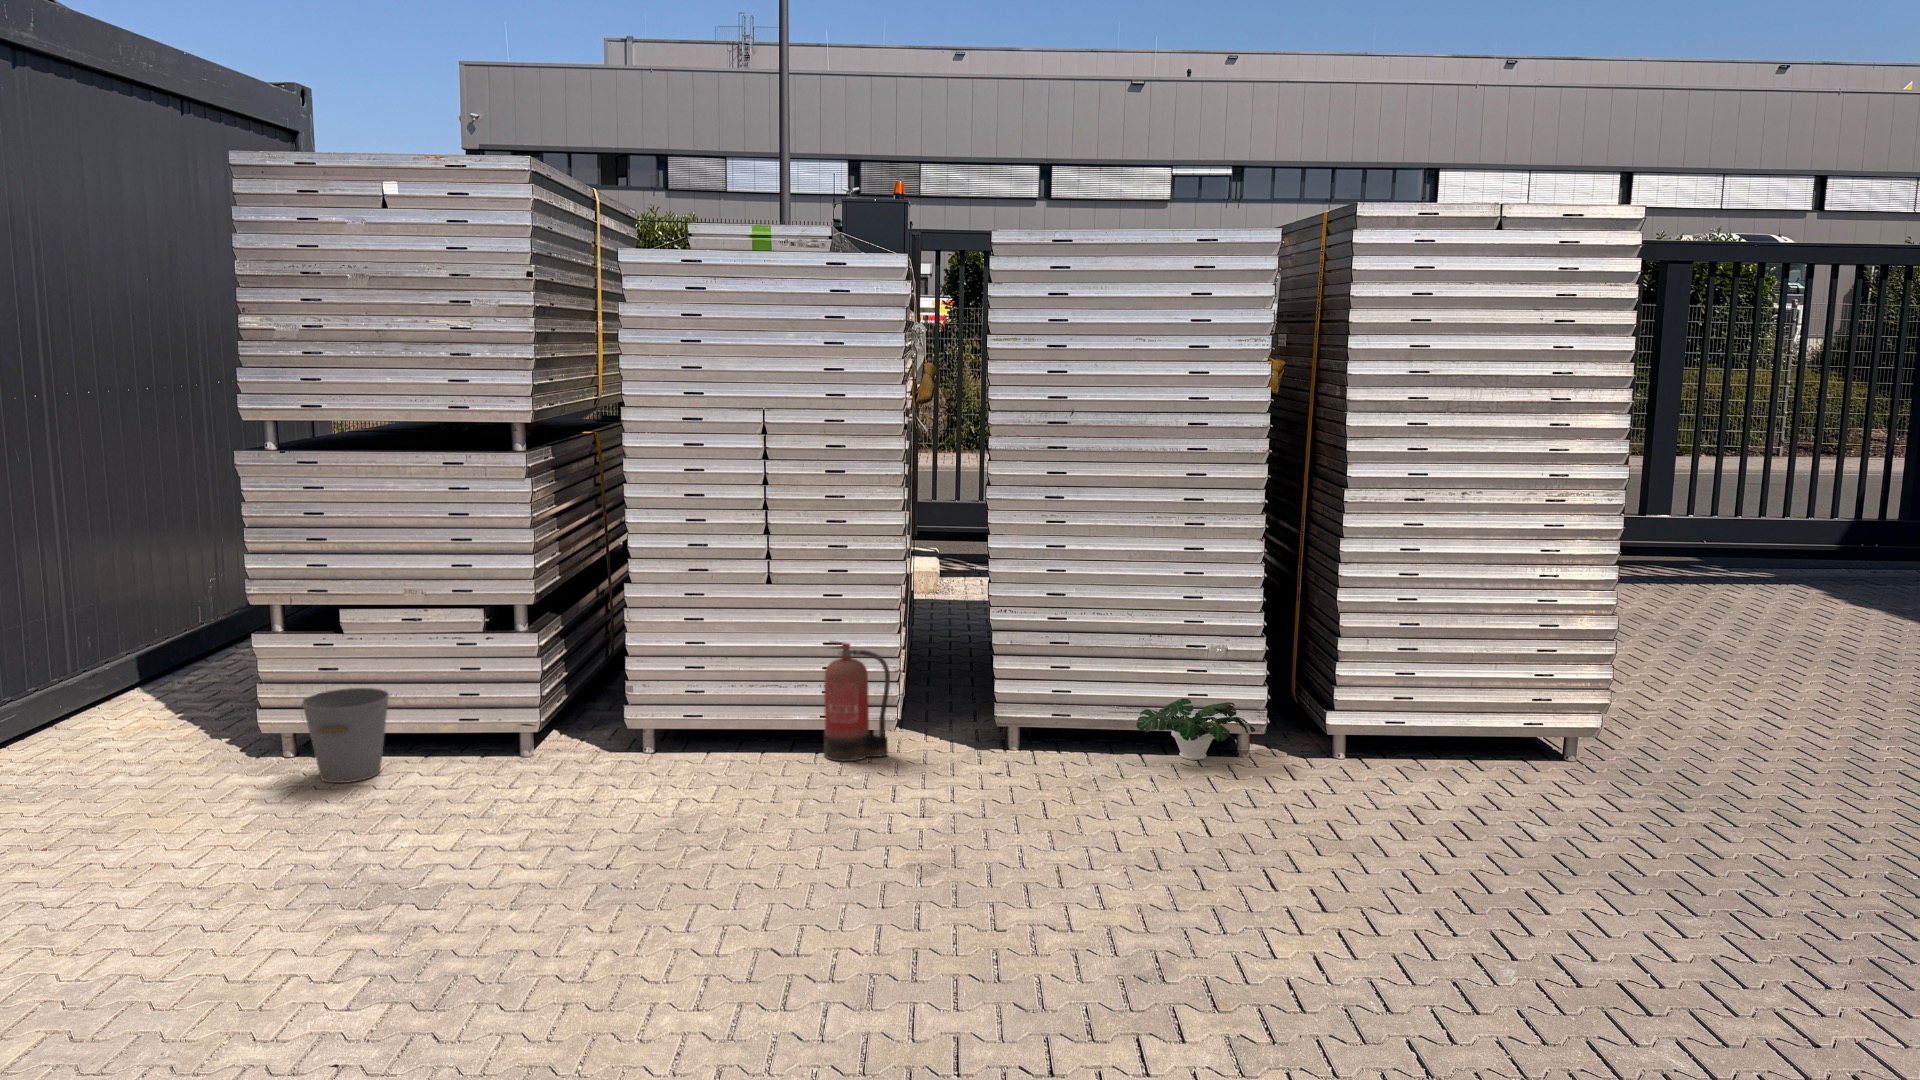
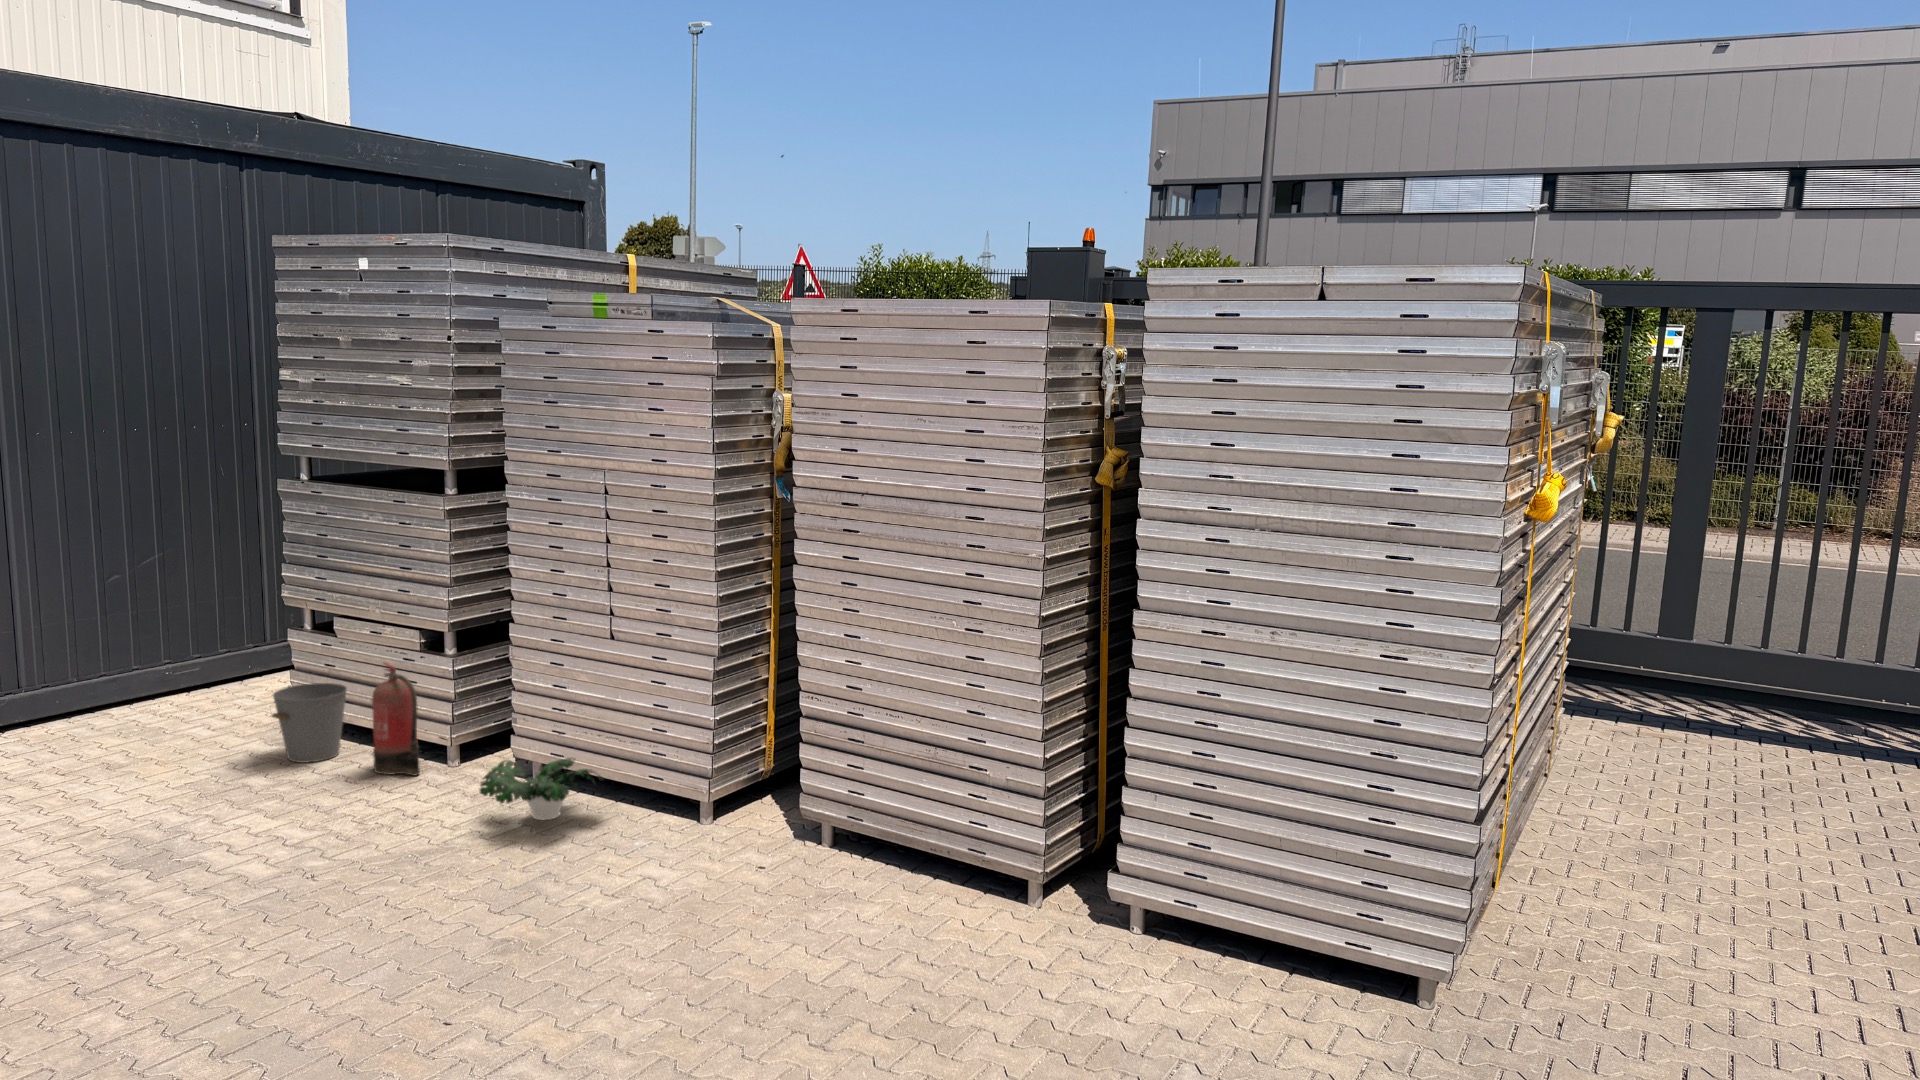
fire extinguisher: present [824,641,890,761] -> present [372,663,420,776]
potted plant: present [1137,698,1255,760] -> present [480,758,604,820]

